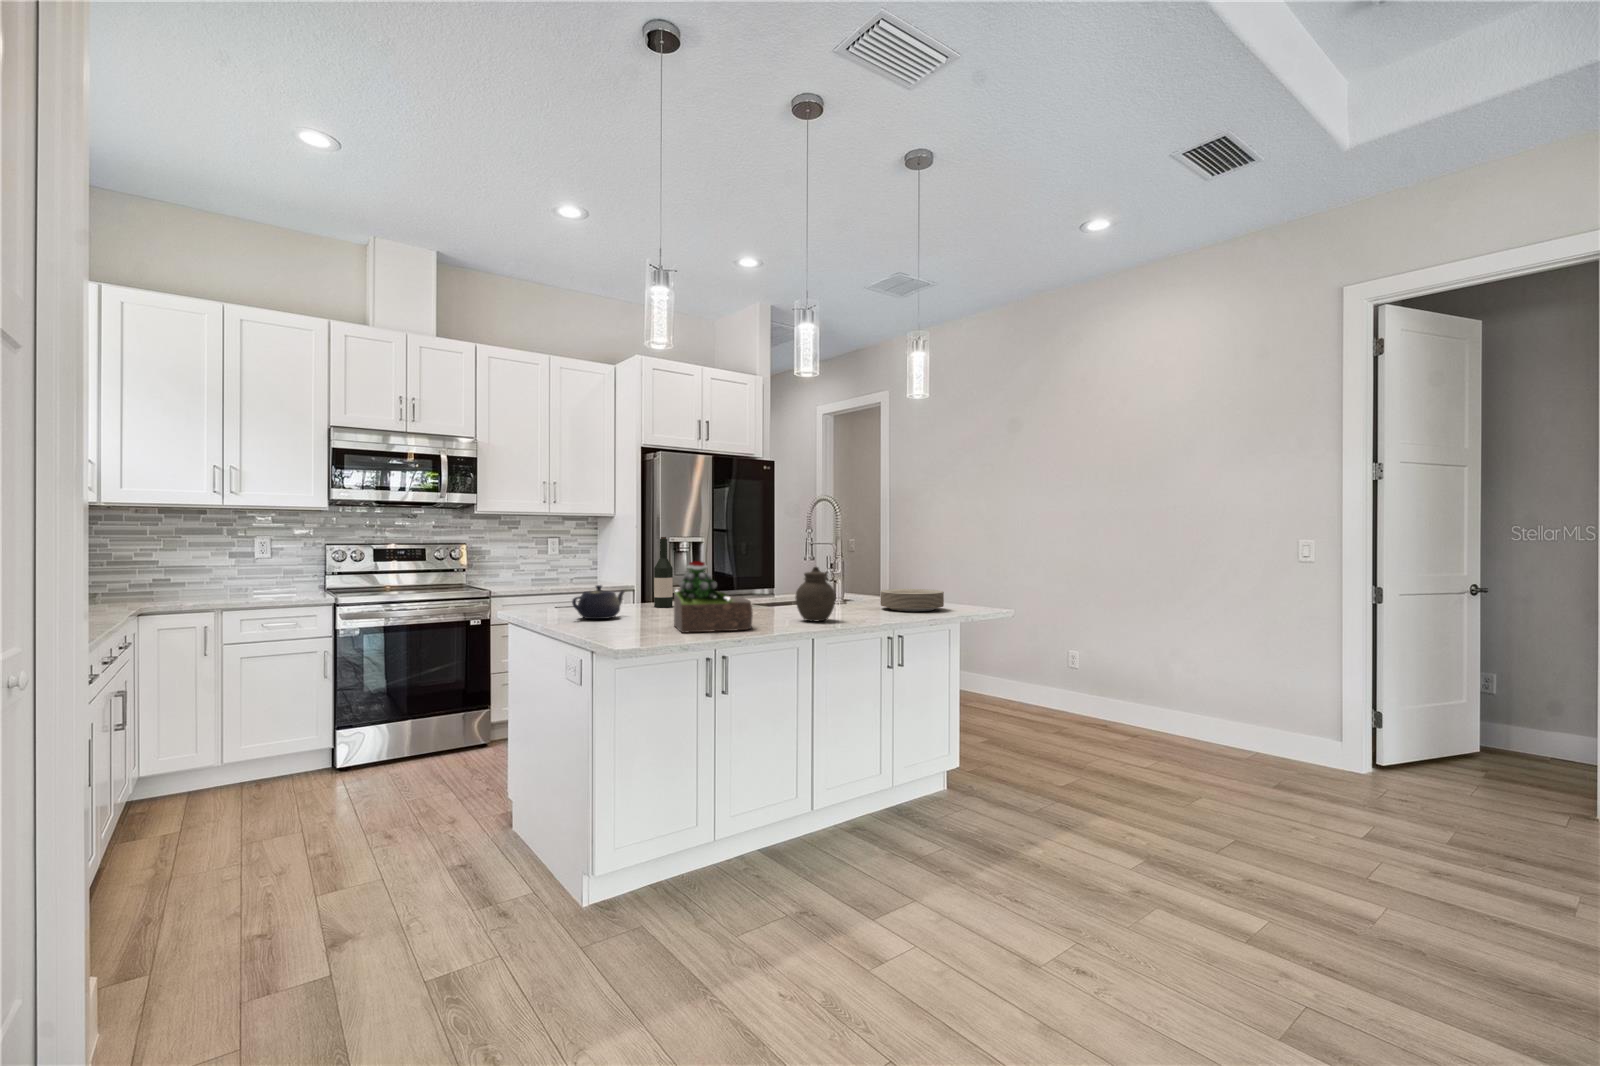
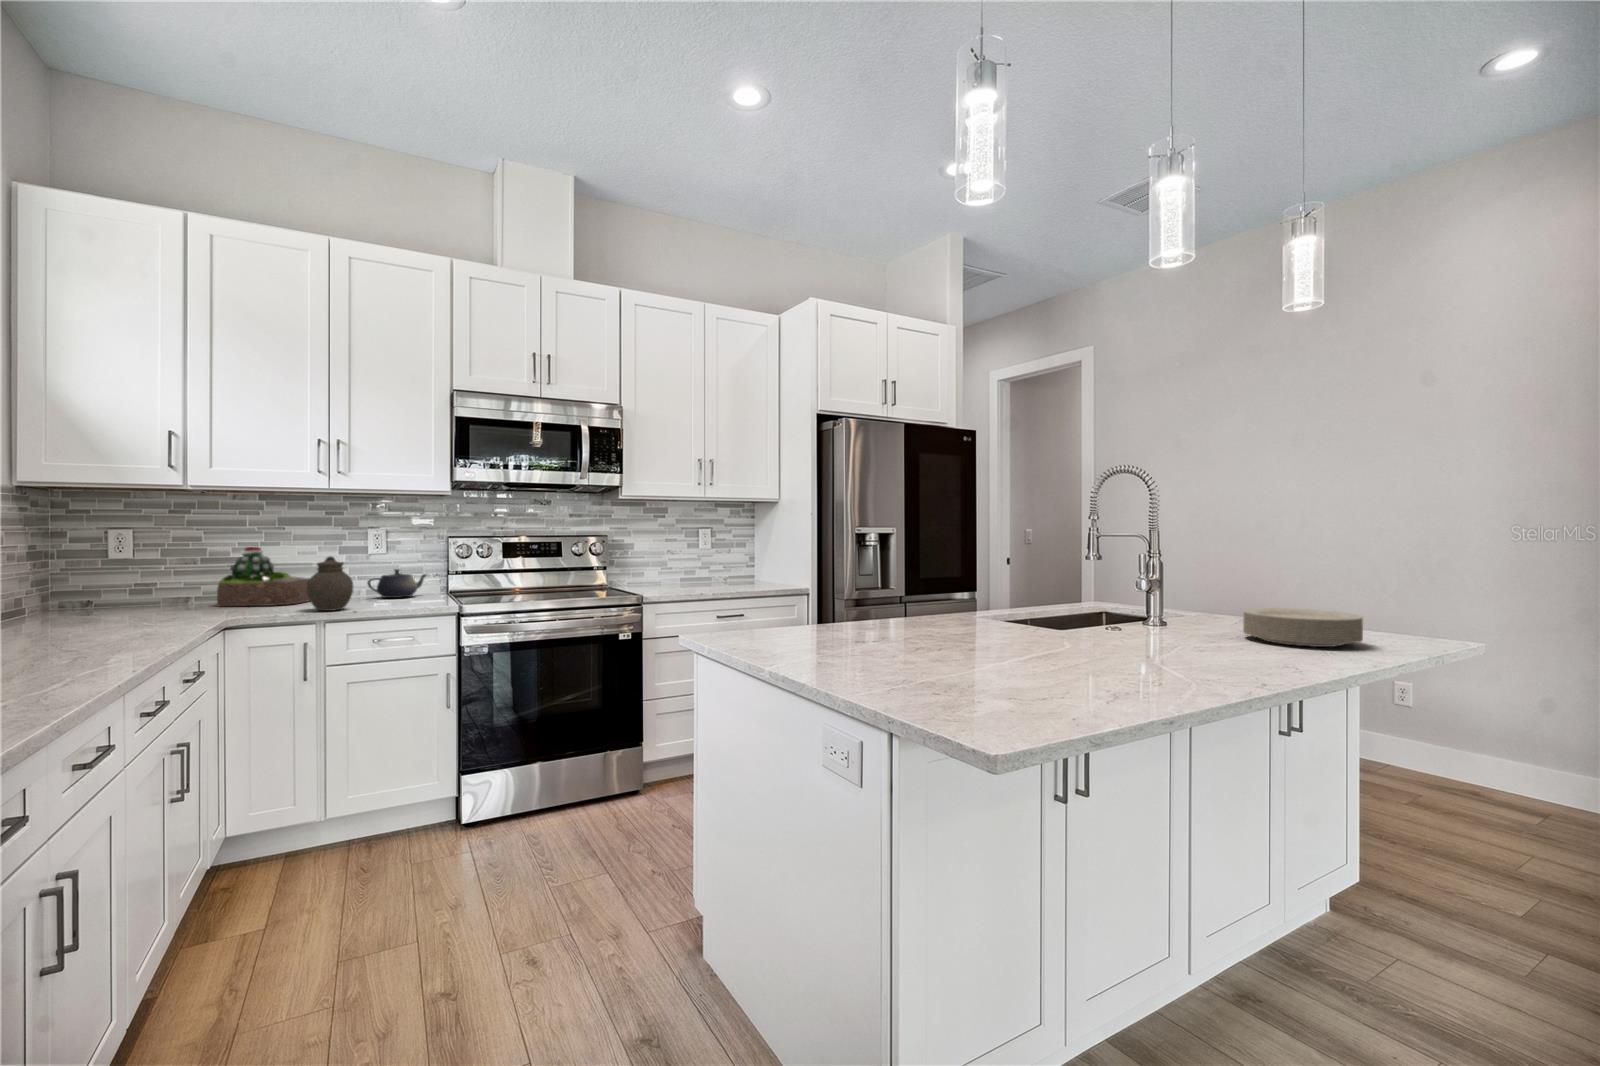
wine bottle: present [654,537,673,607] -> none [892,528,920,632]
succulent plant: present [674,561,753,633] -> present [217,547,310,606]
jar: present [795,567,836,621] -> present [307,556,353,611]
teapot: present [572,585,625,619] -> present [368,569,427,598]

